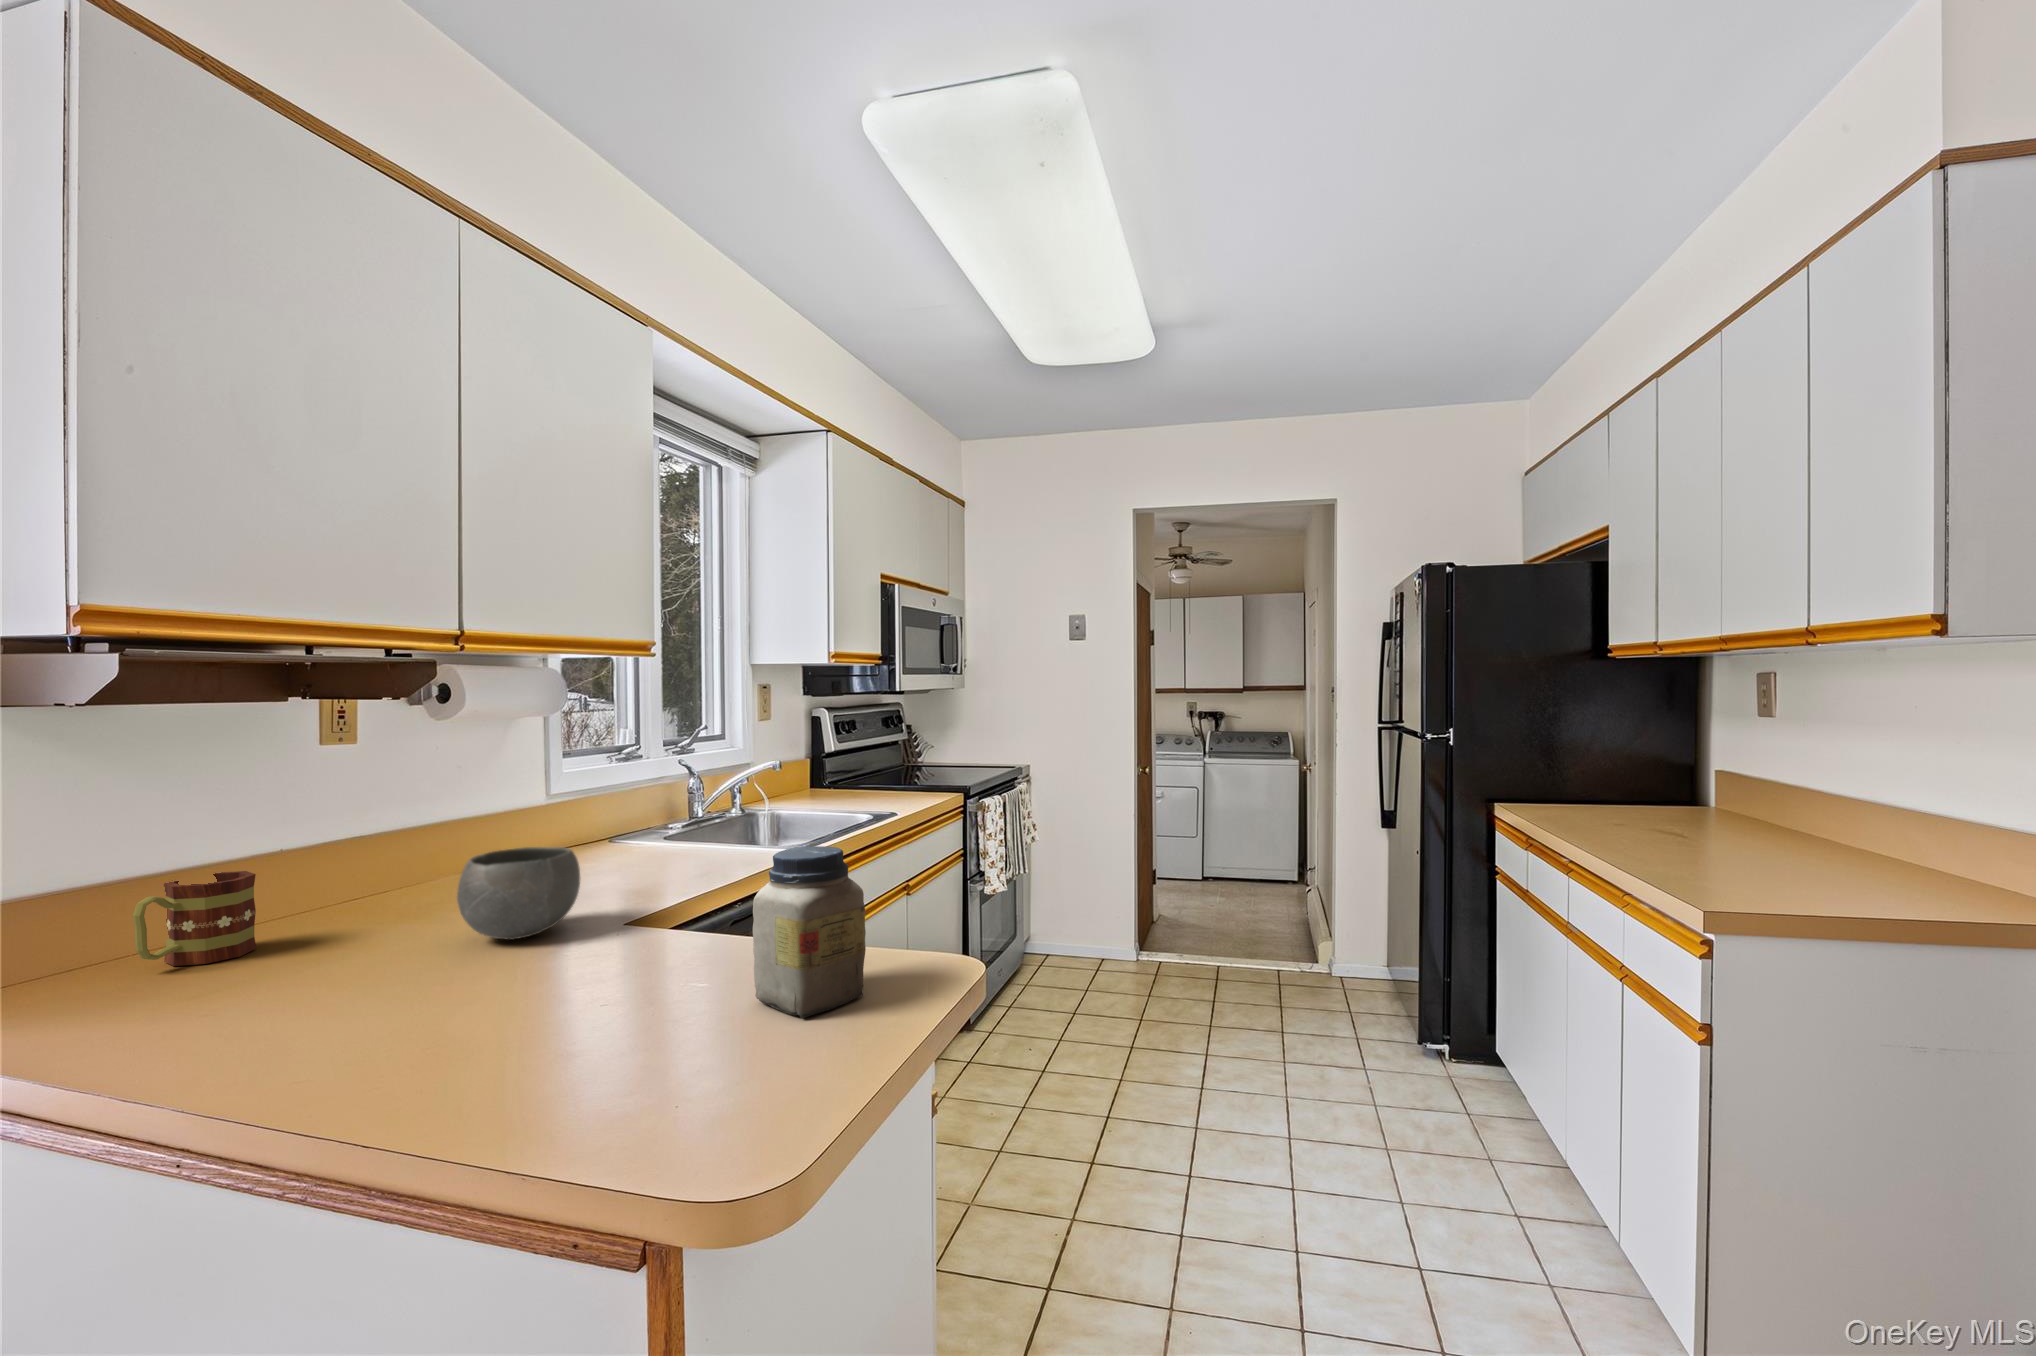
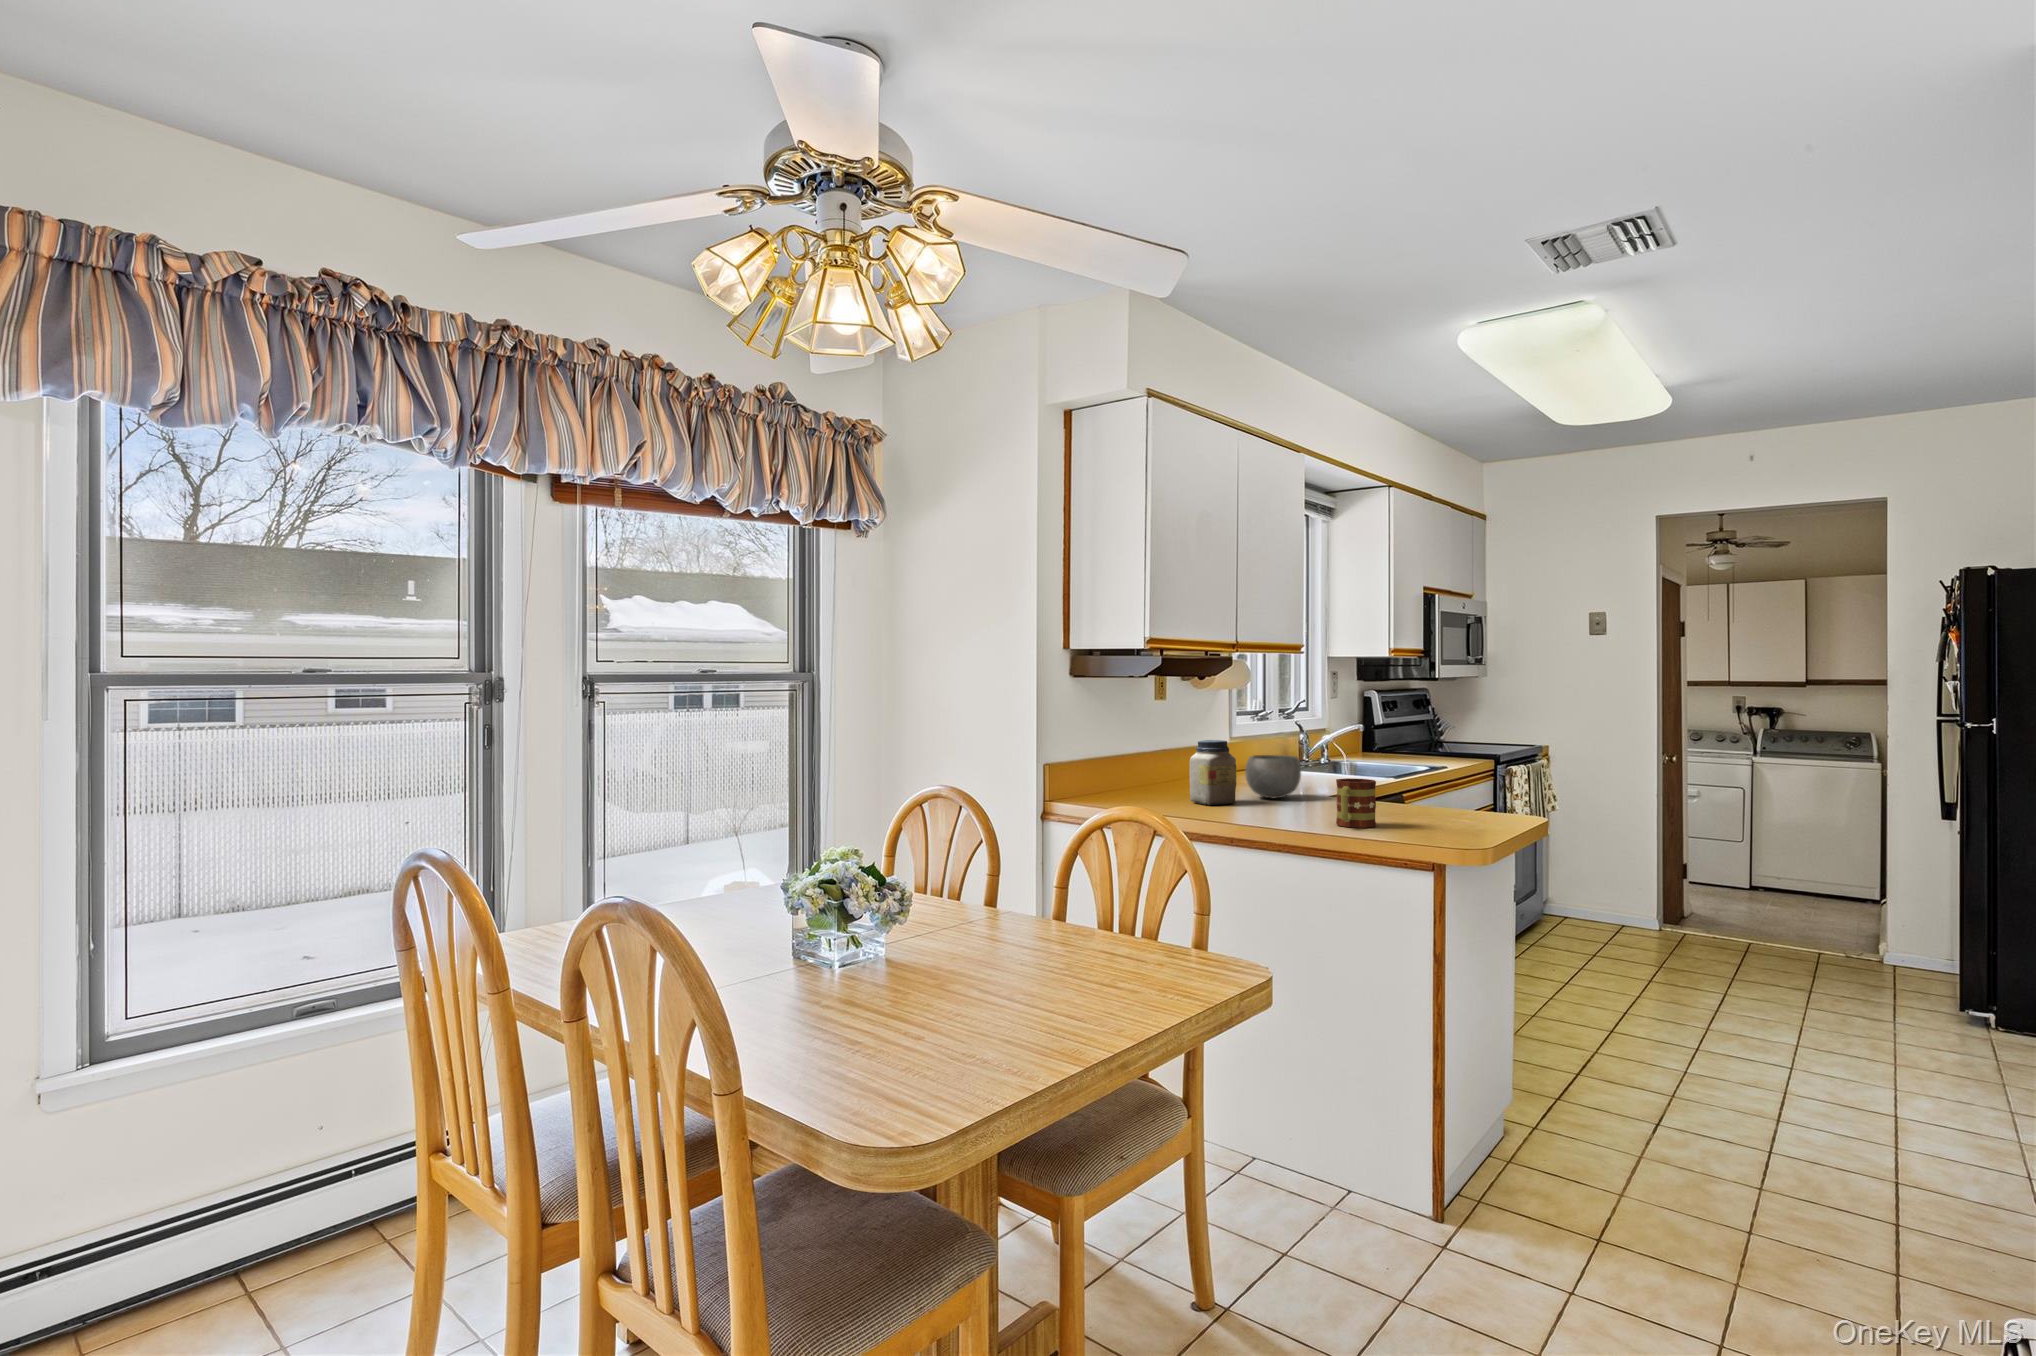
jar: present [753,846,866,1019] -> present [1189,740,1236,805]
mug: present [133,871,256,966] -> present [1336,778,1376,828]

